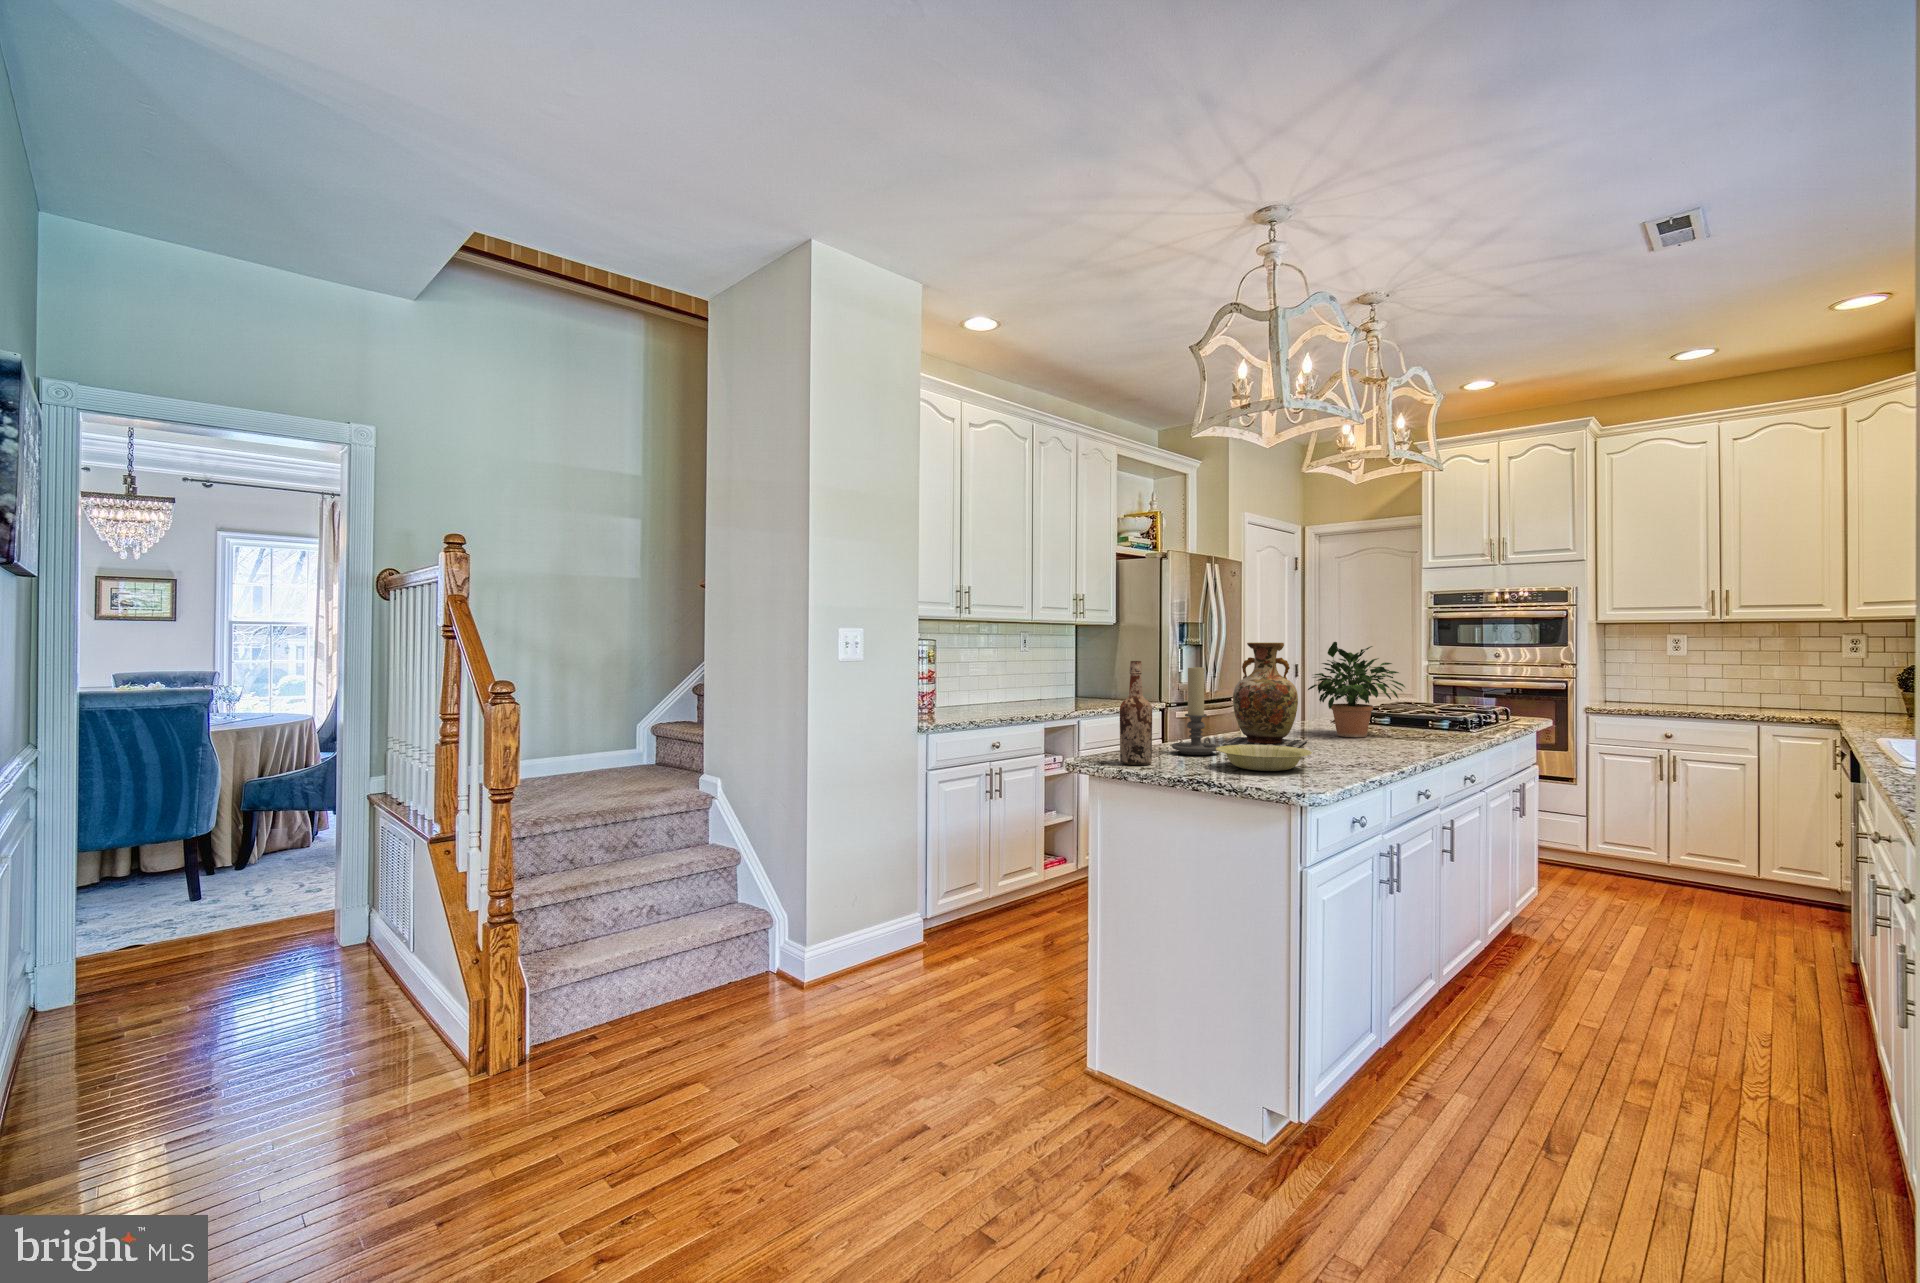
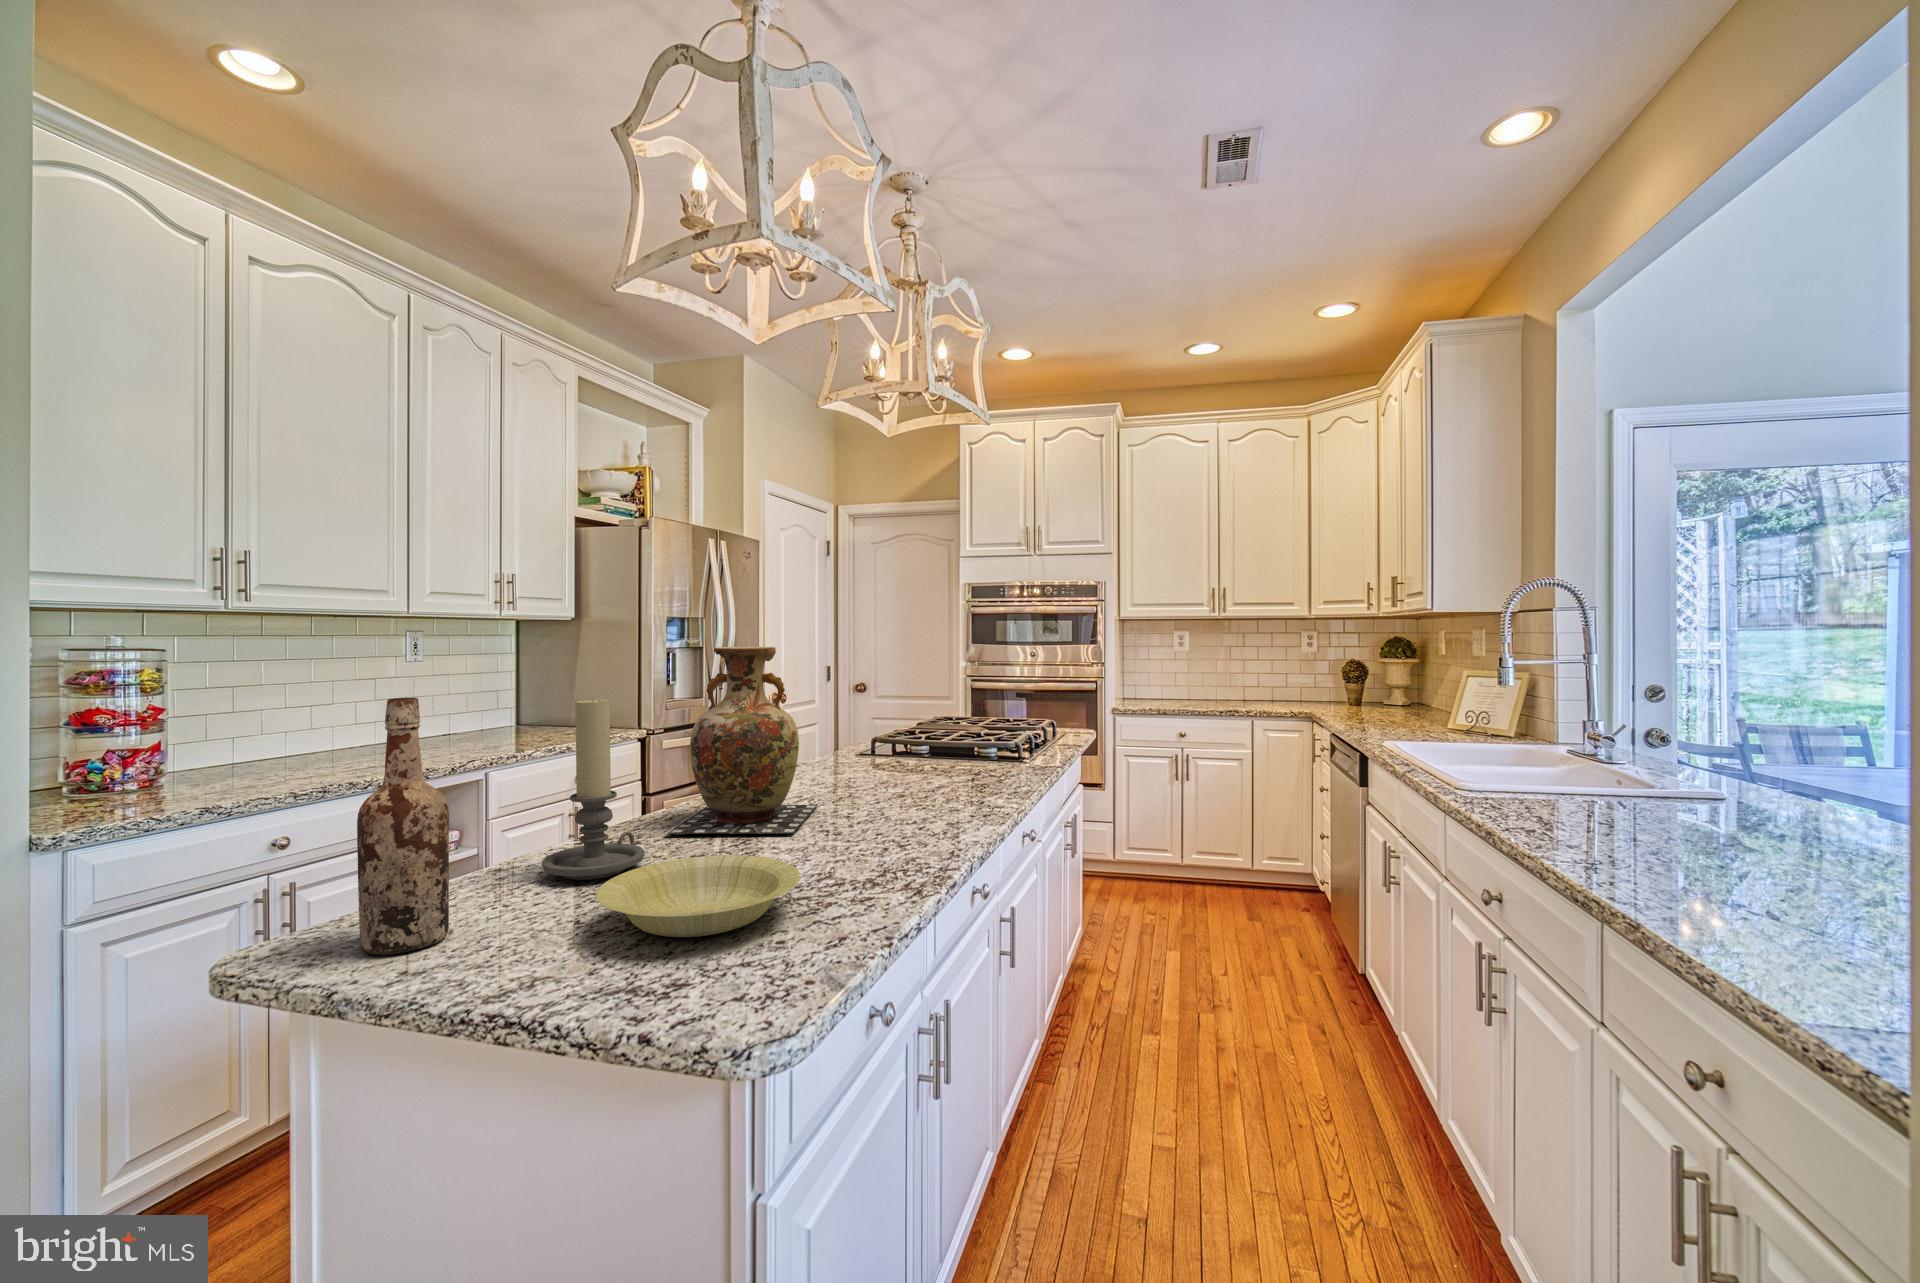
potted plant: present [1308,642,1405,737] -> none [819,643,956,789]

